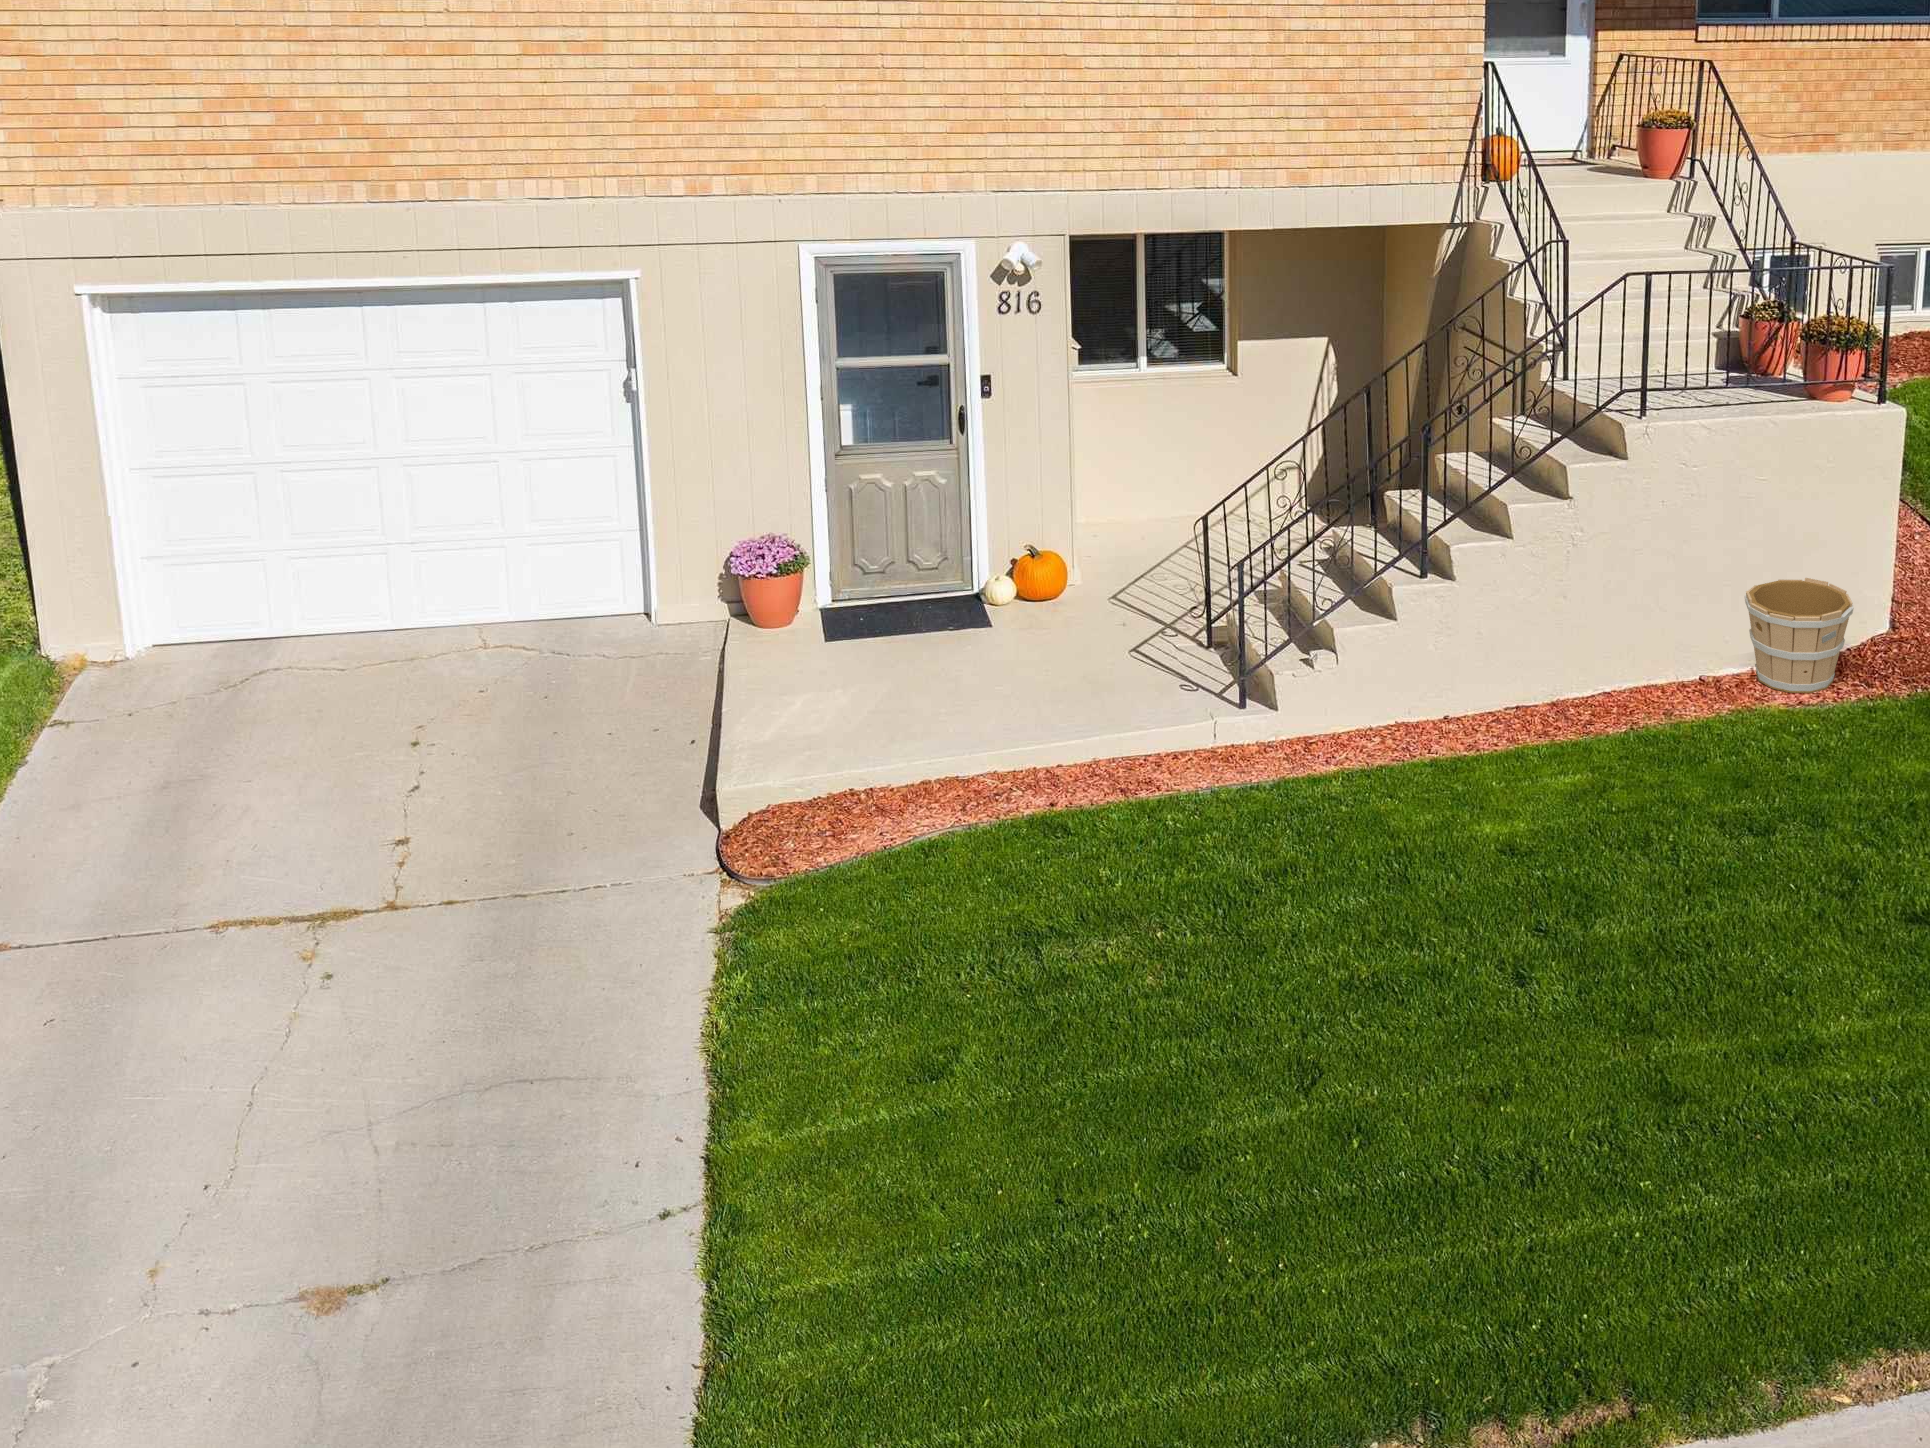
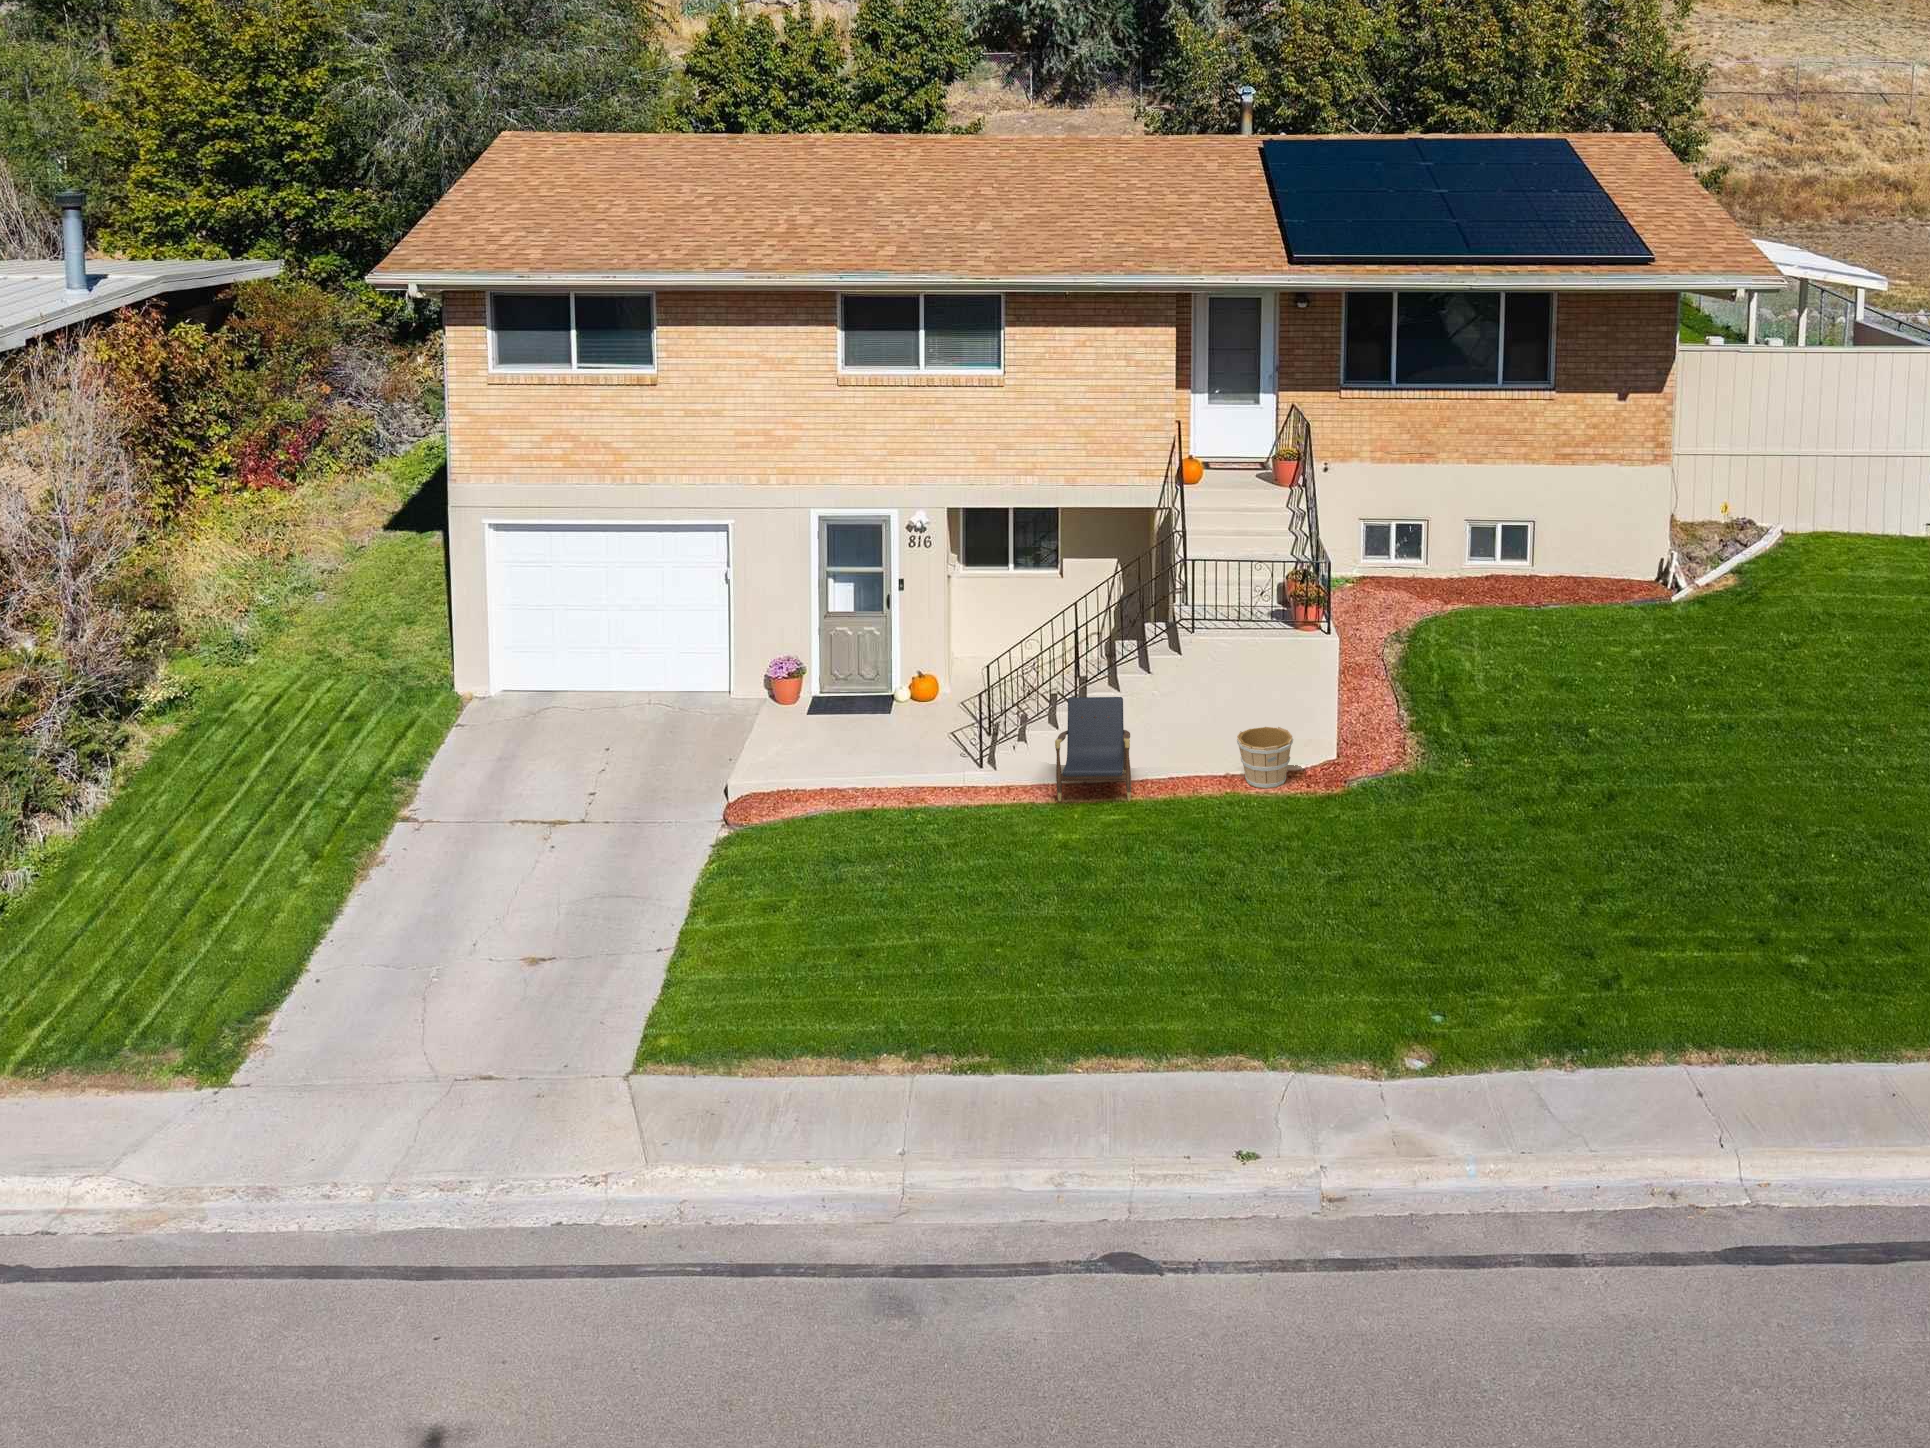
lounge chair: none [1420,544,1580,756] -> present [1055,697,1131,802]

